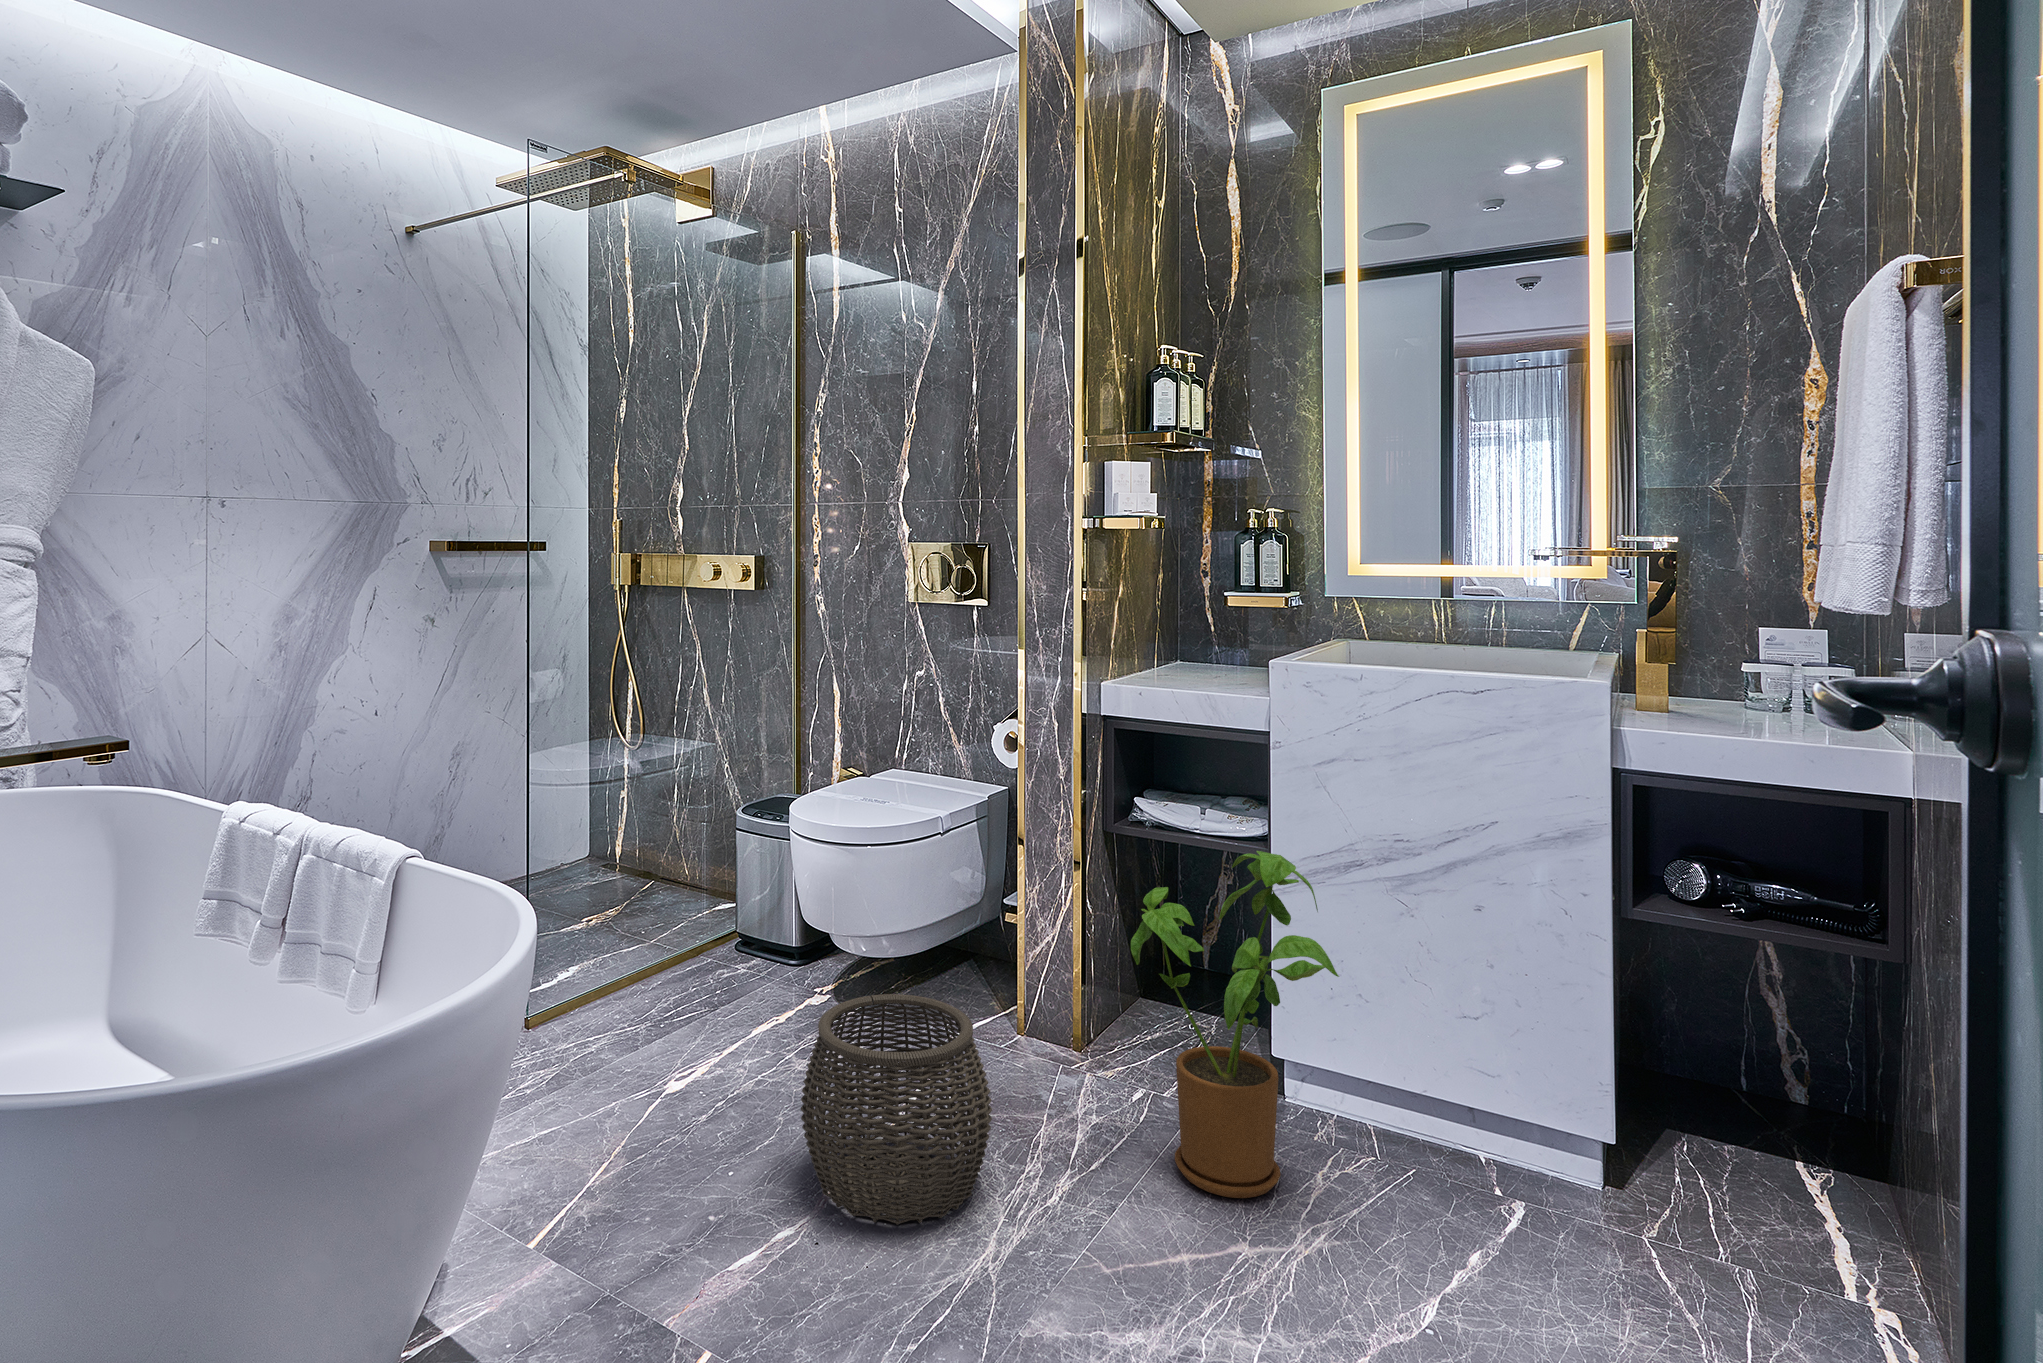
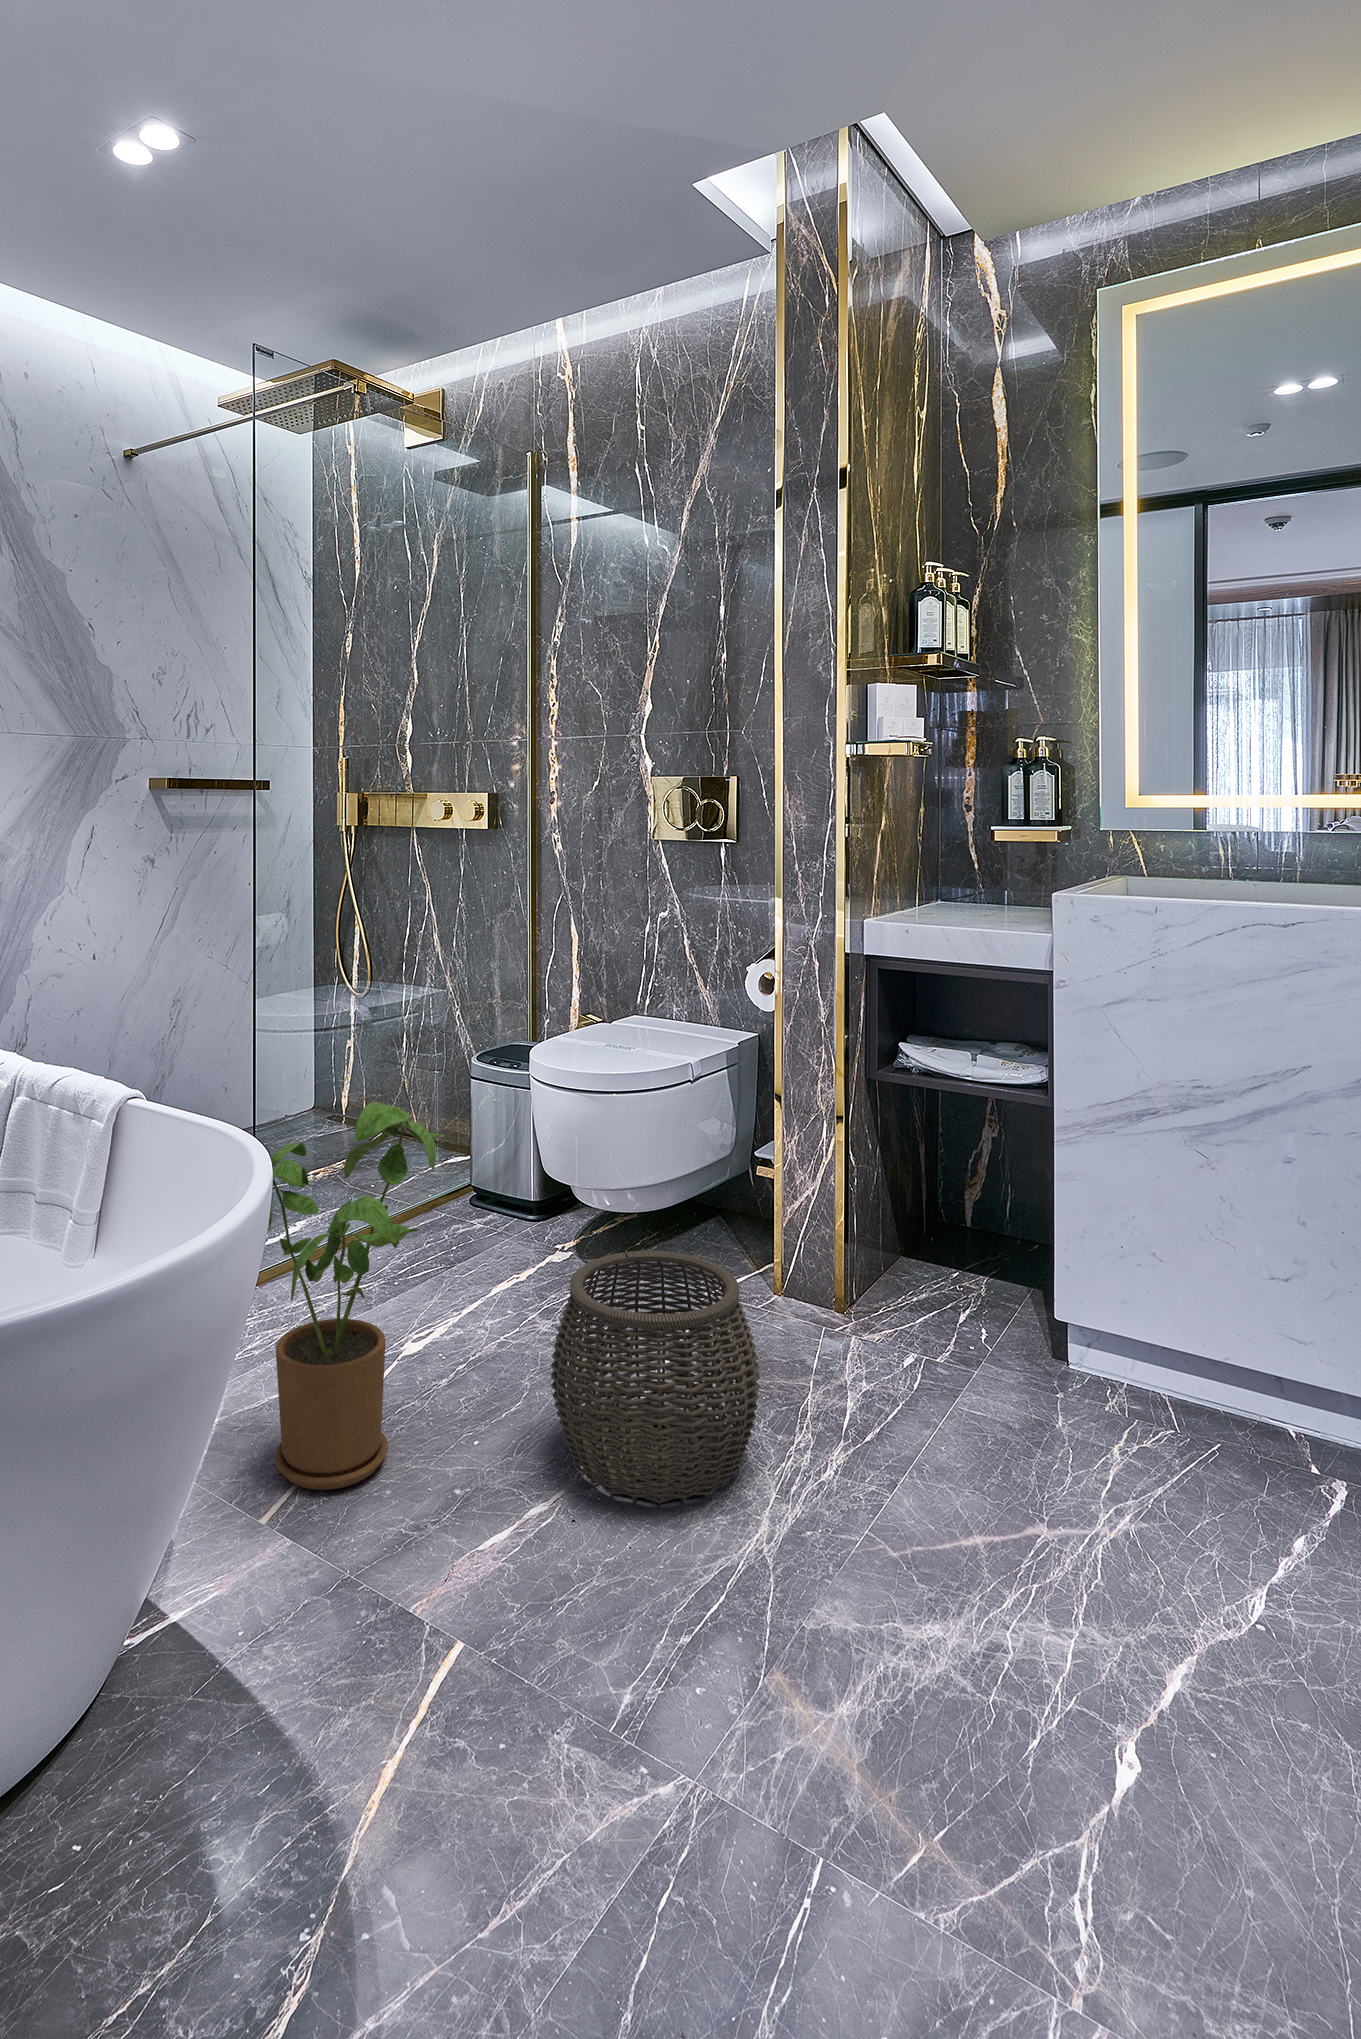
house plant: present [1131,851,1339,1198] -> present [268,1102,445,1490]

